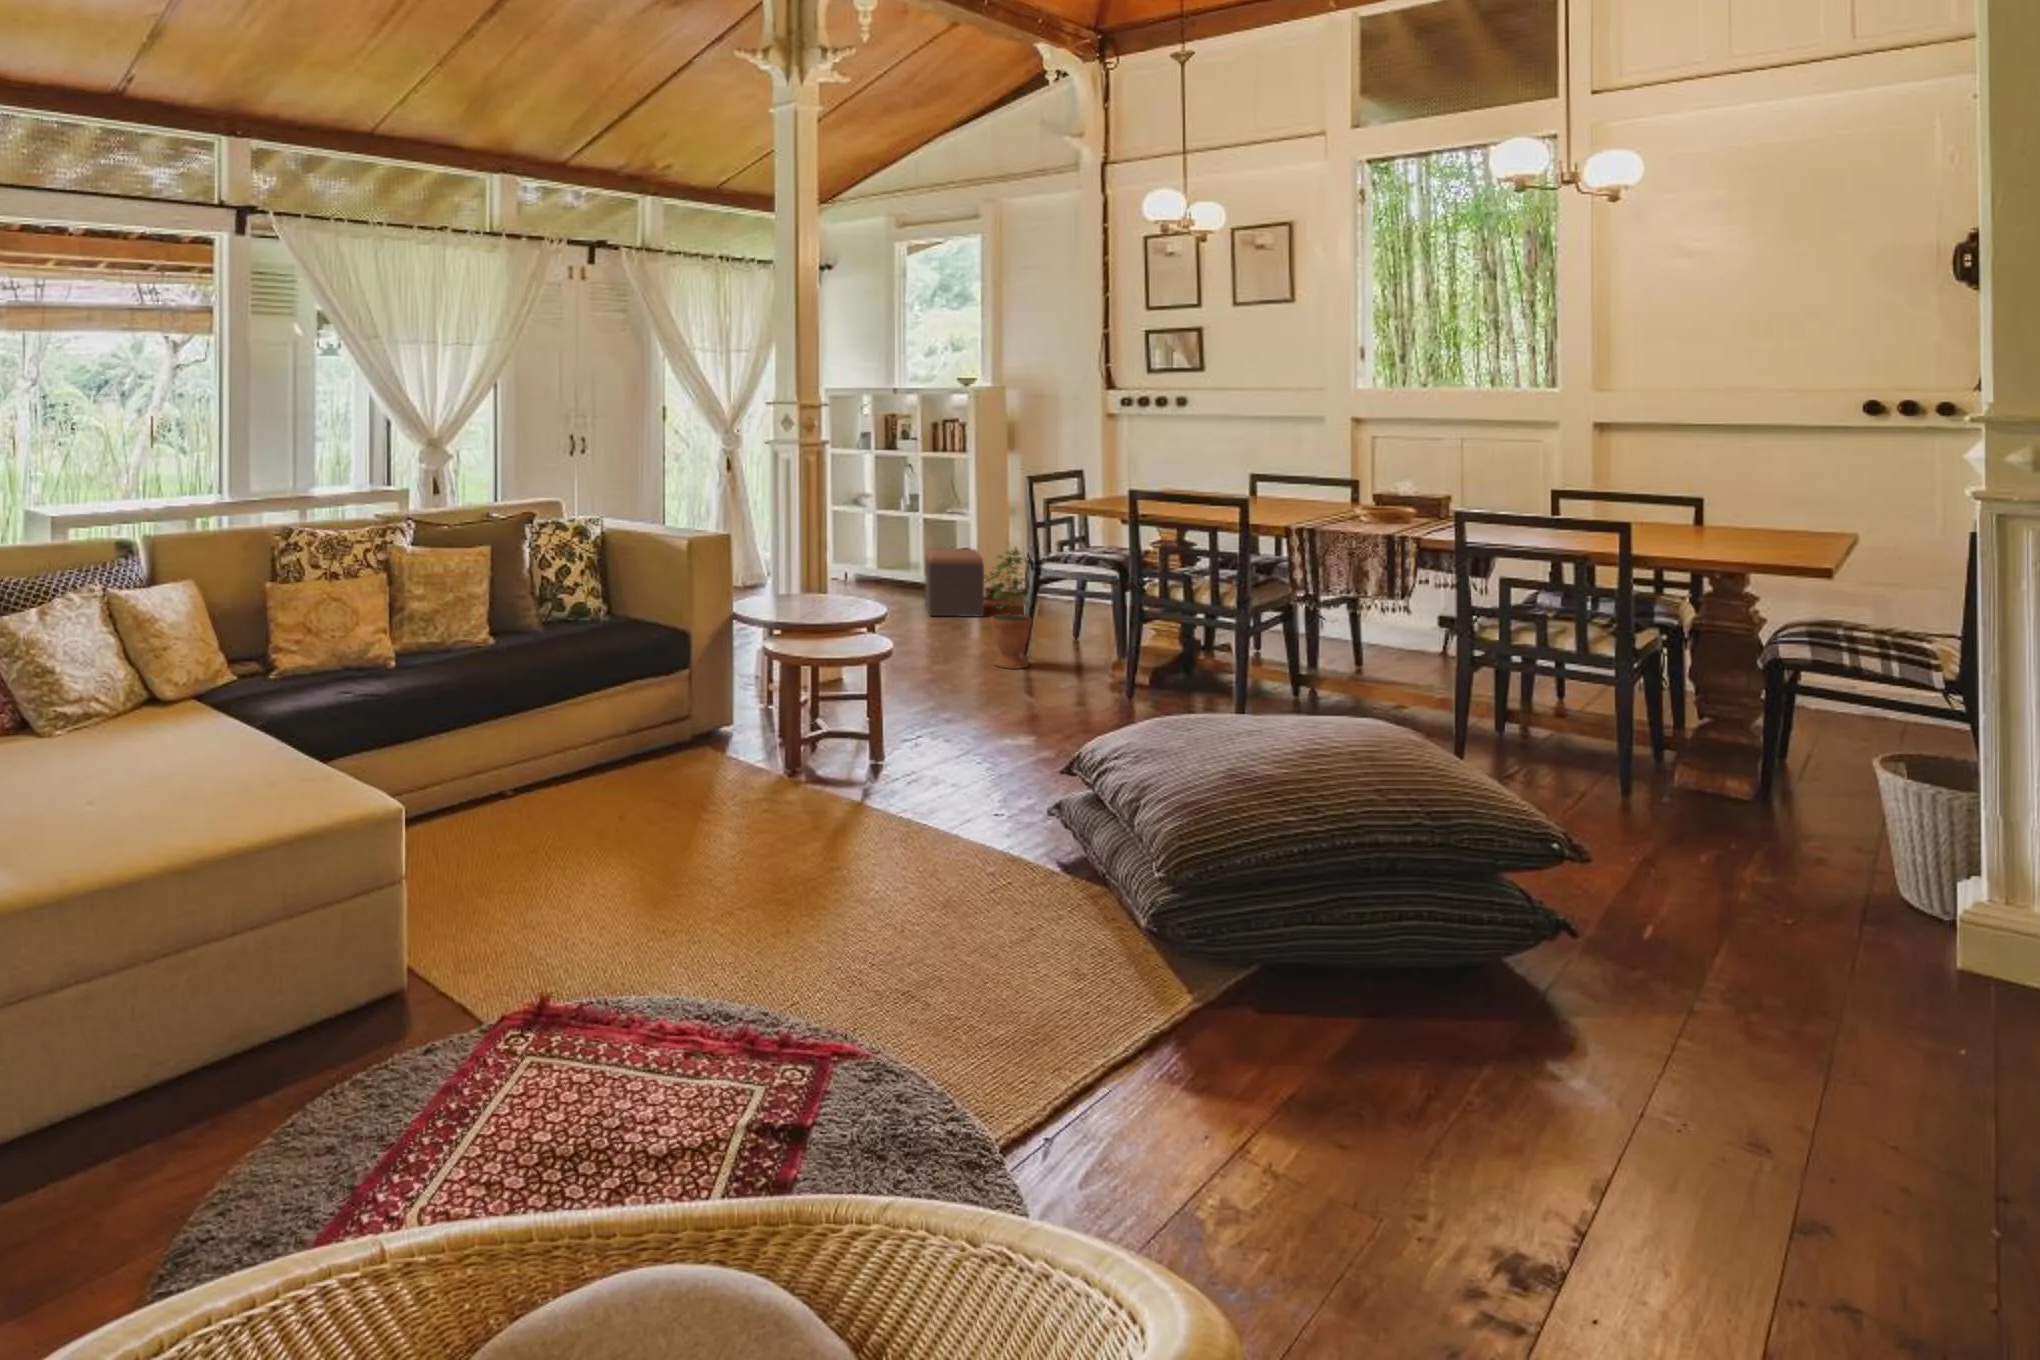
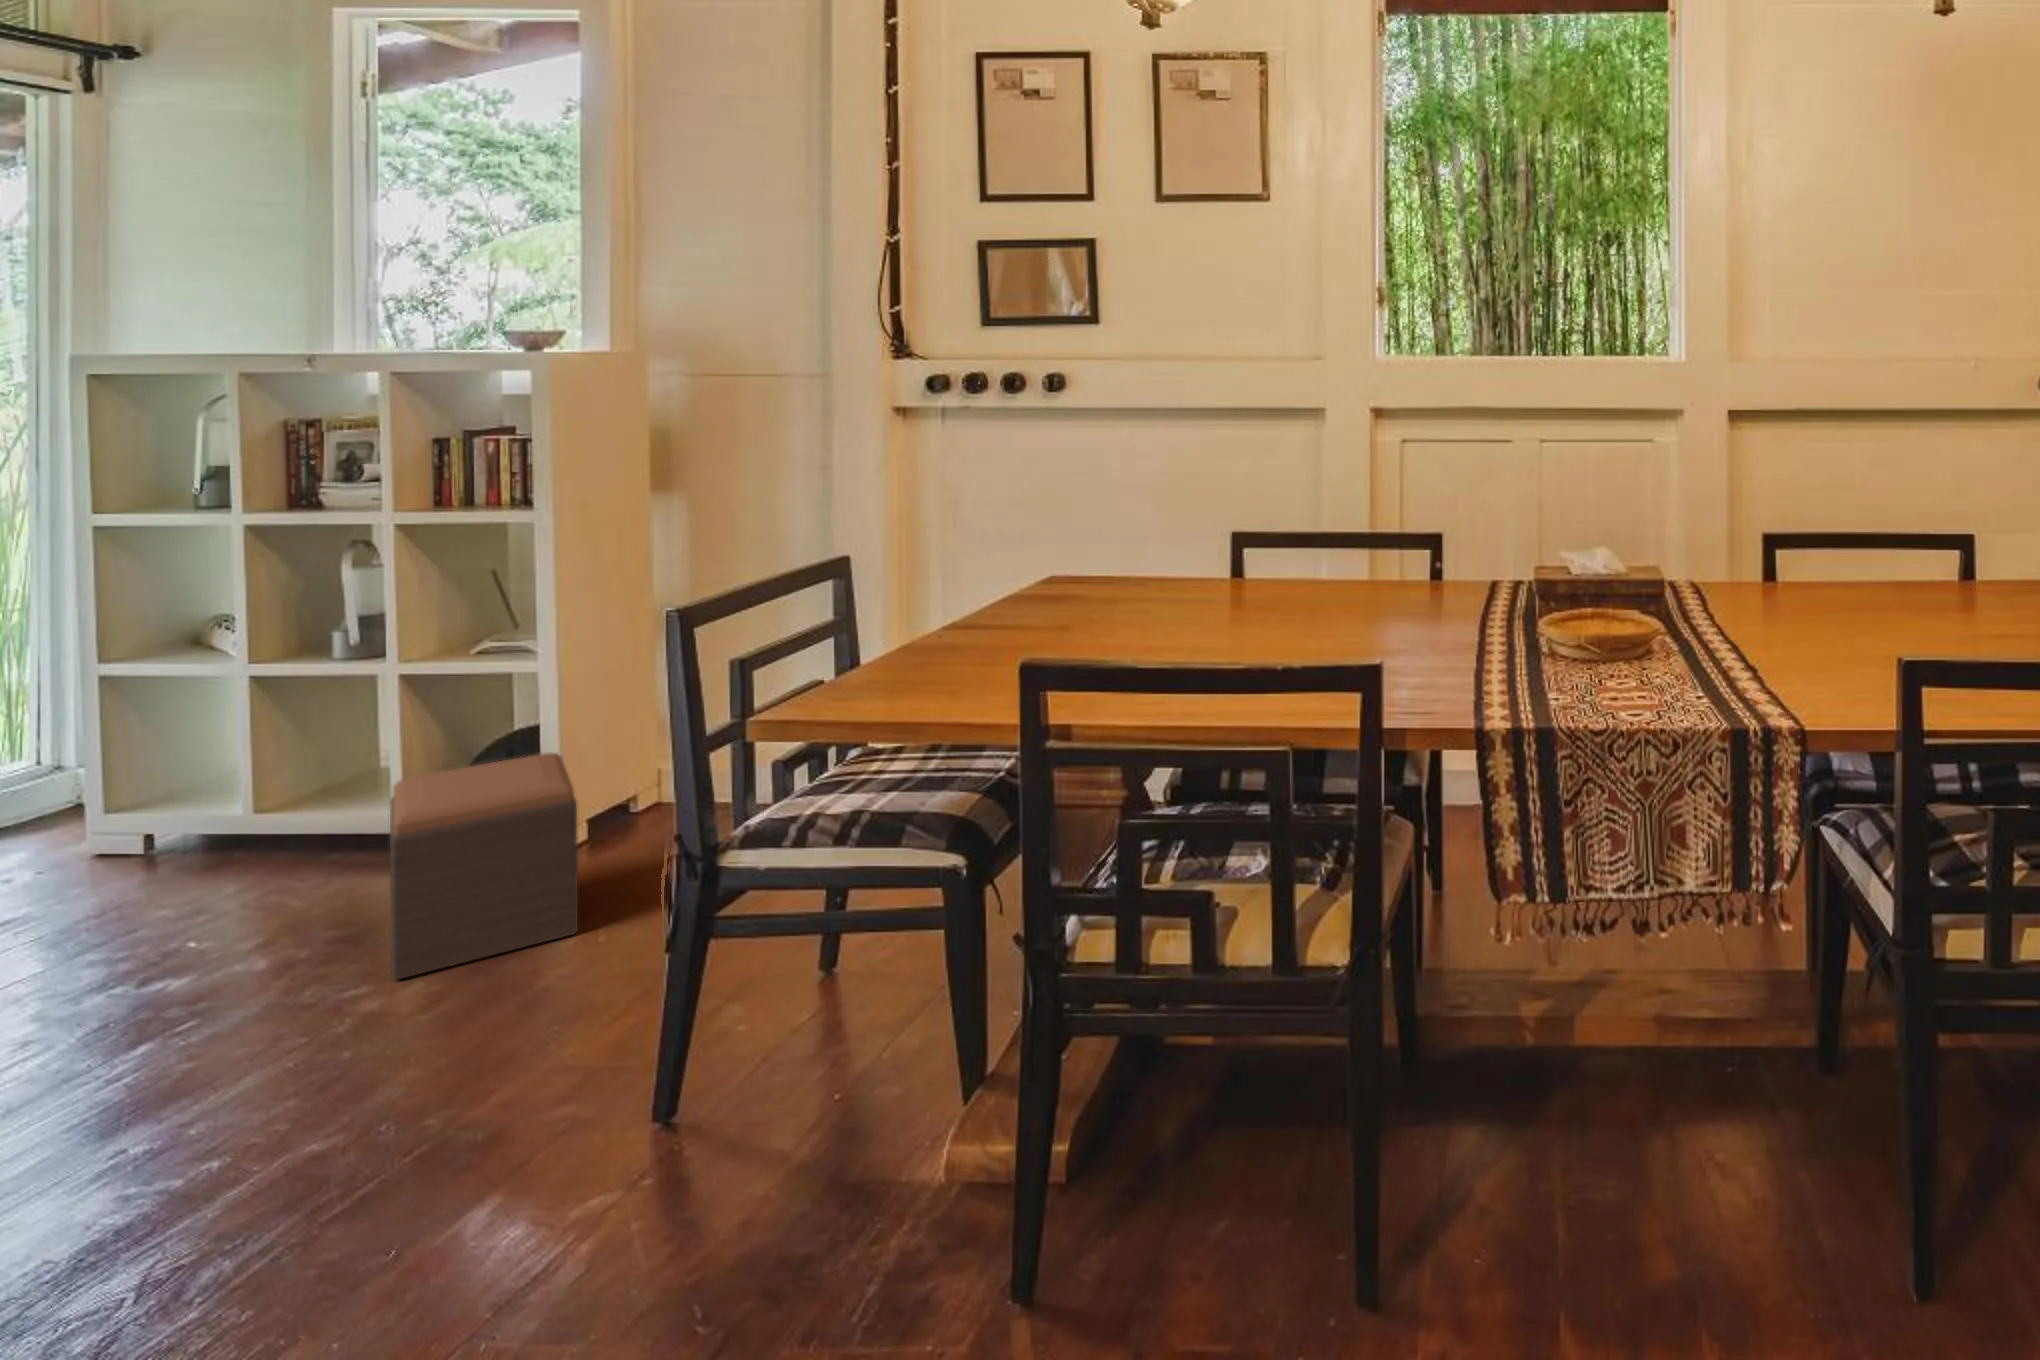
potted plant: present [981,548,1032,669] -> none [540,828,733,1237]

